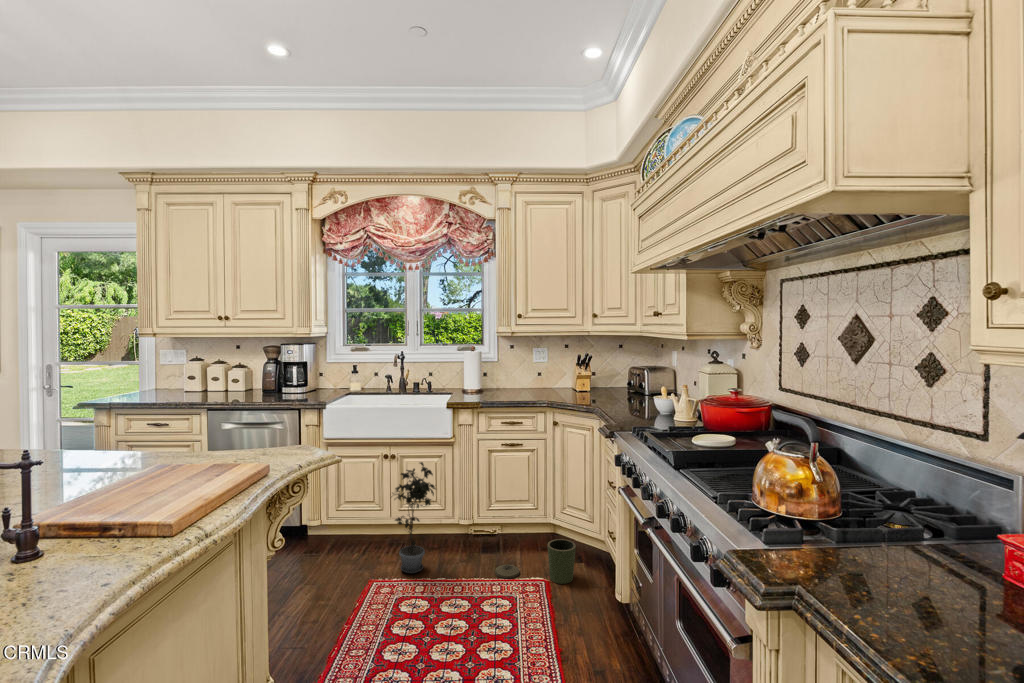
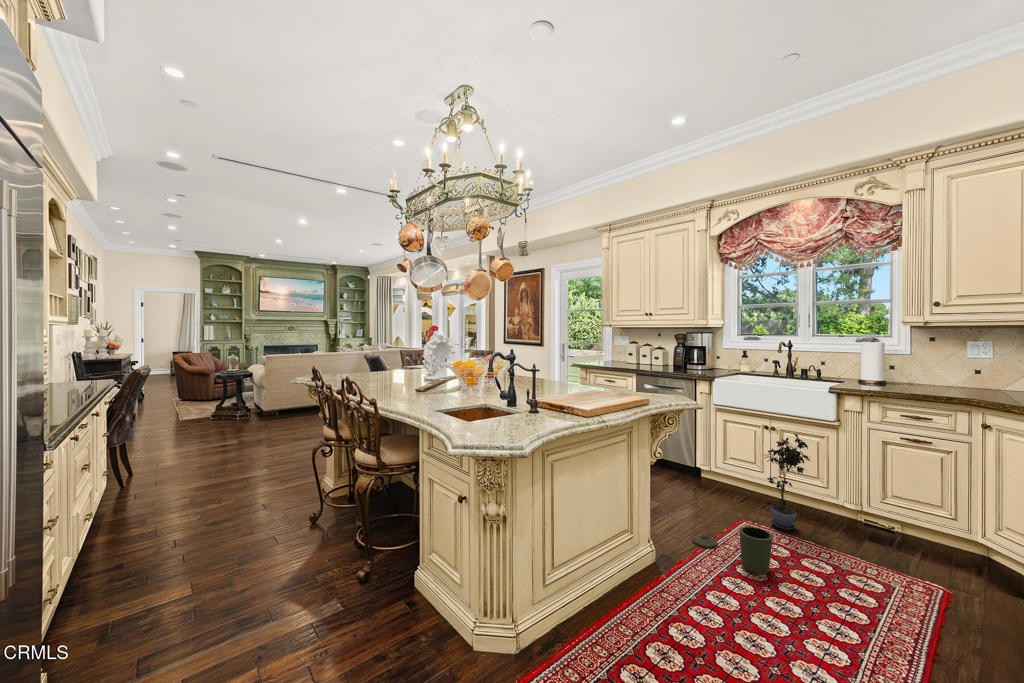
trash can: present [495,539,576,584] -> present [692,526,773,574]

